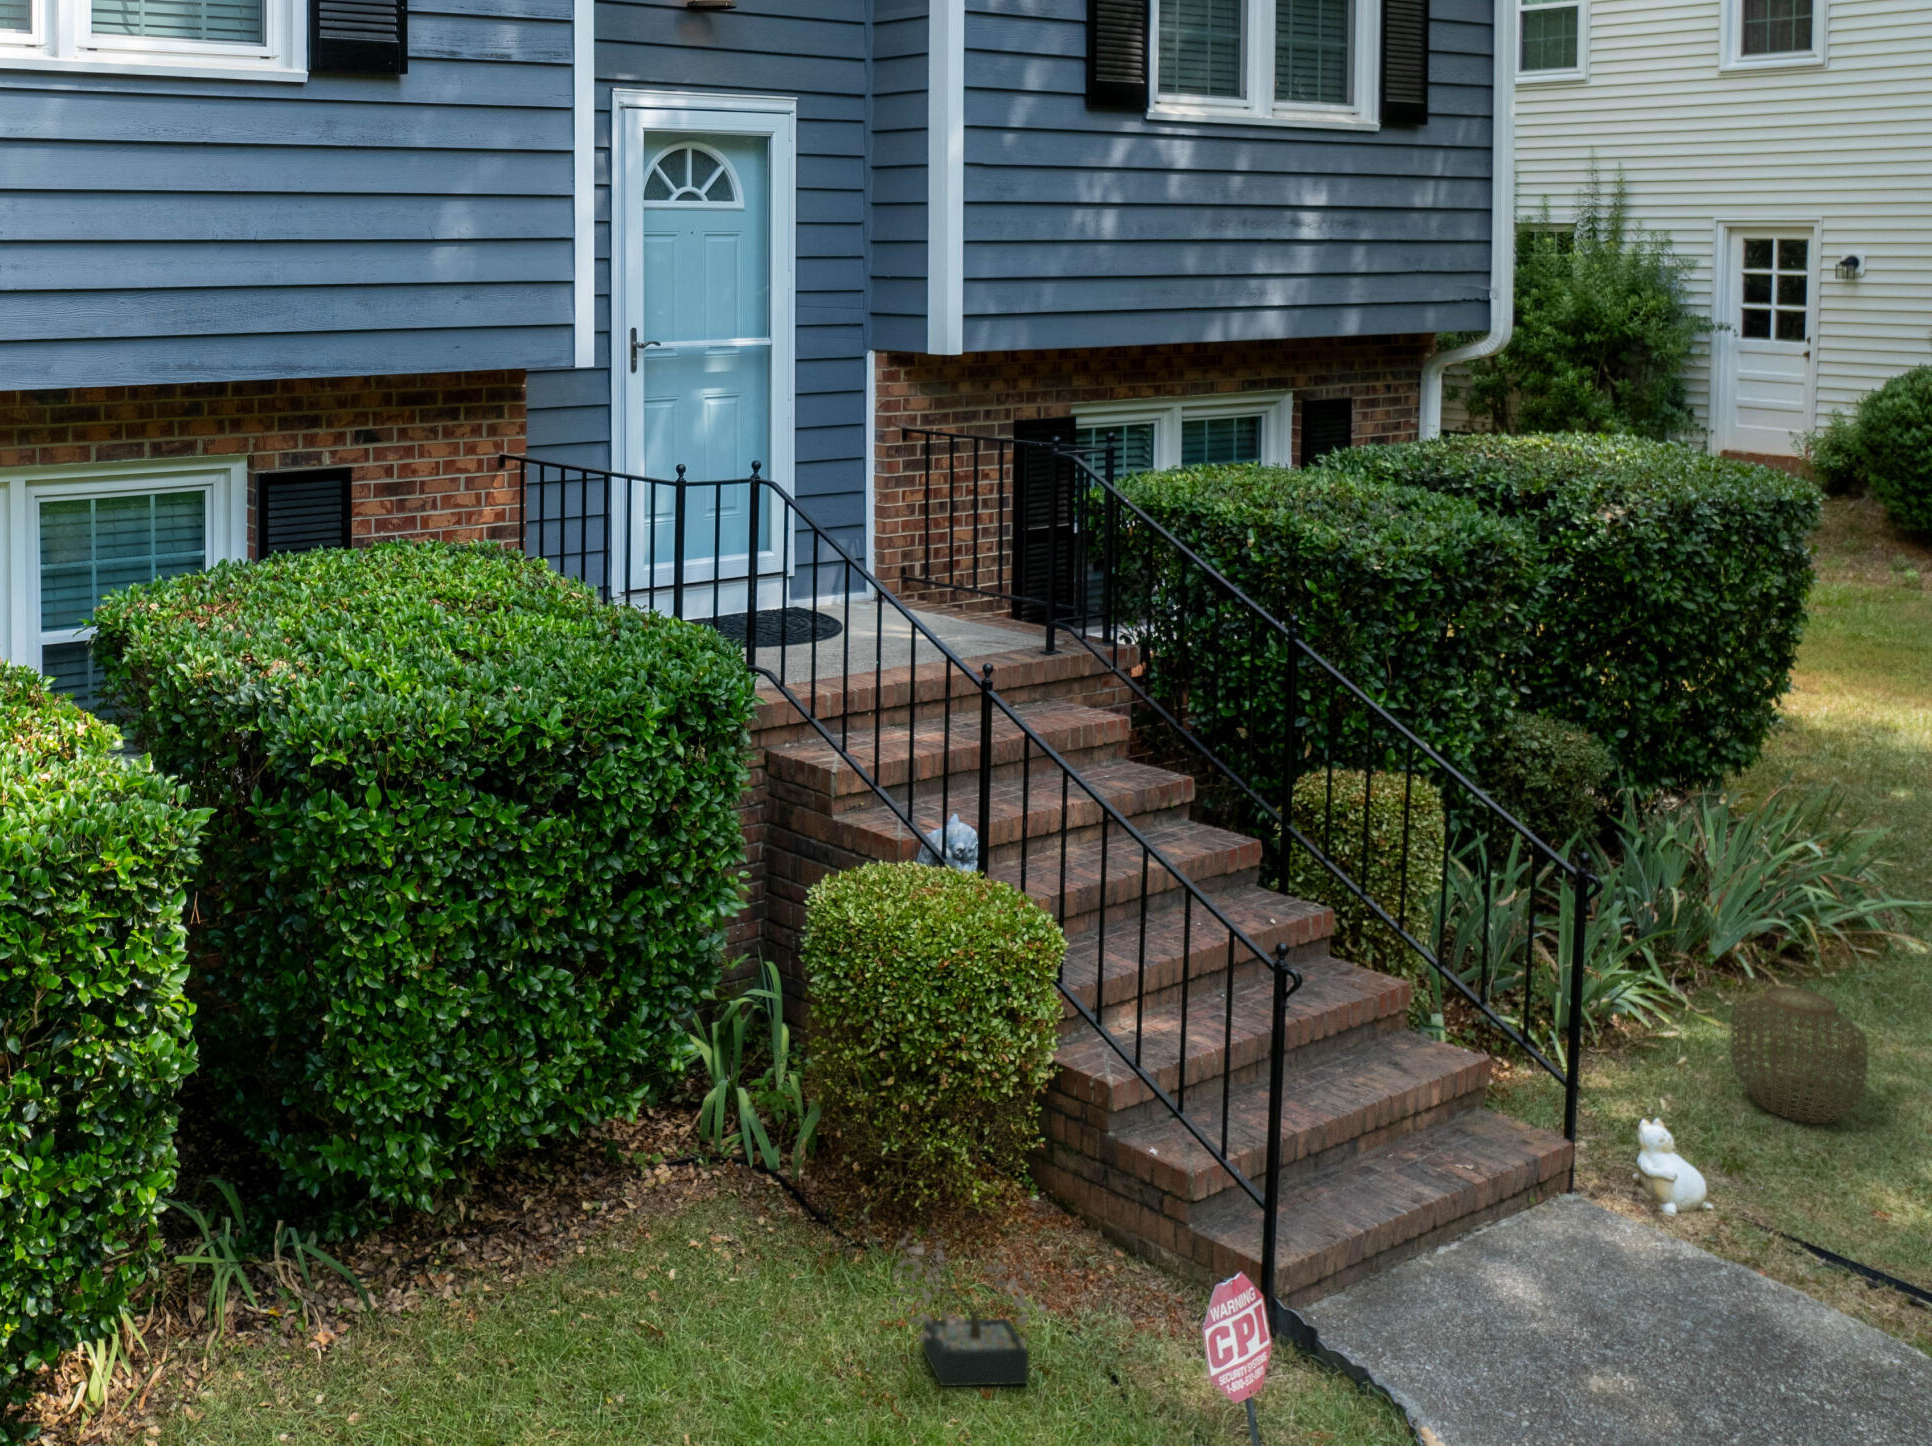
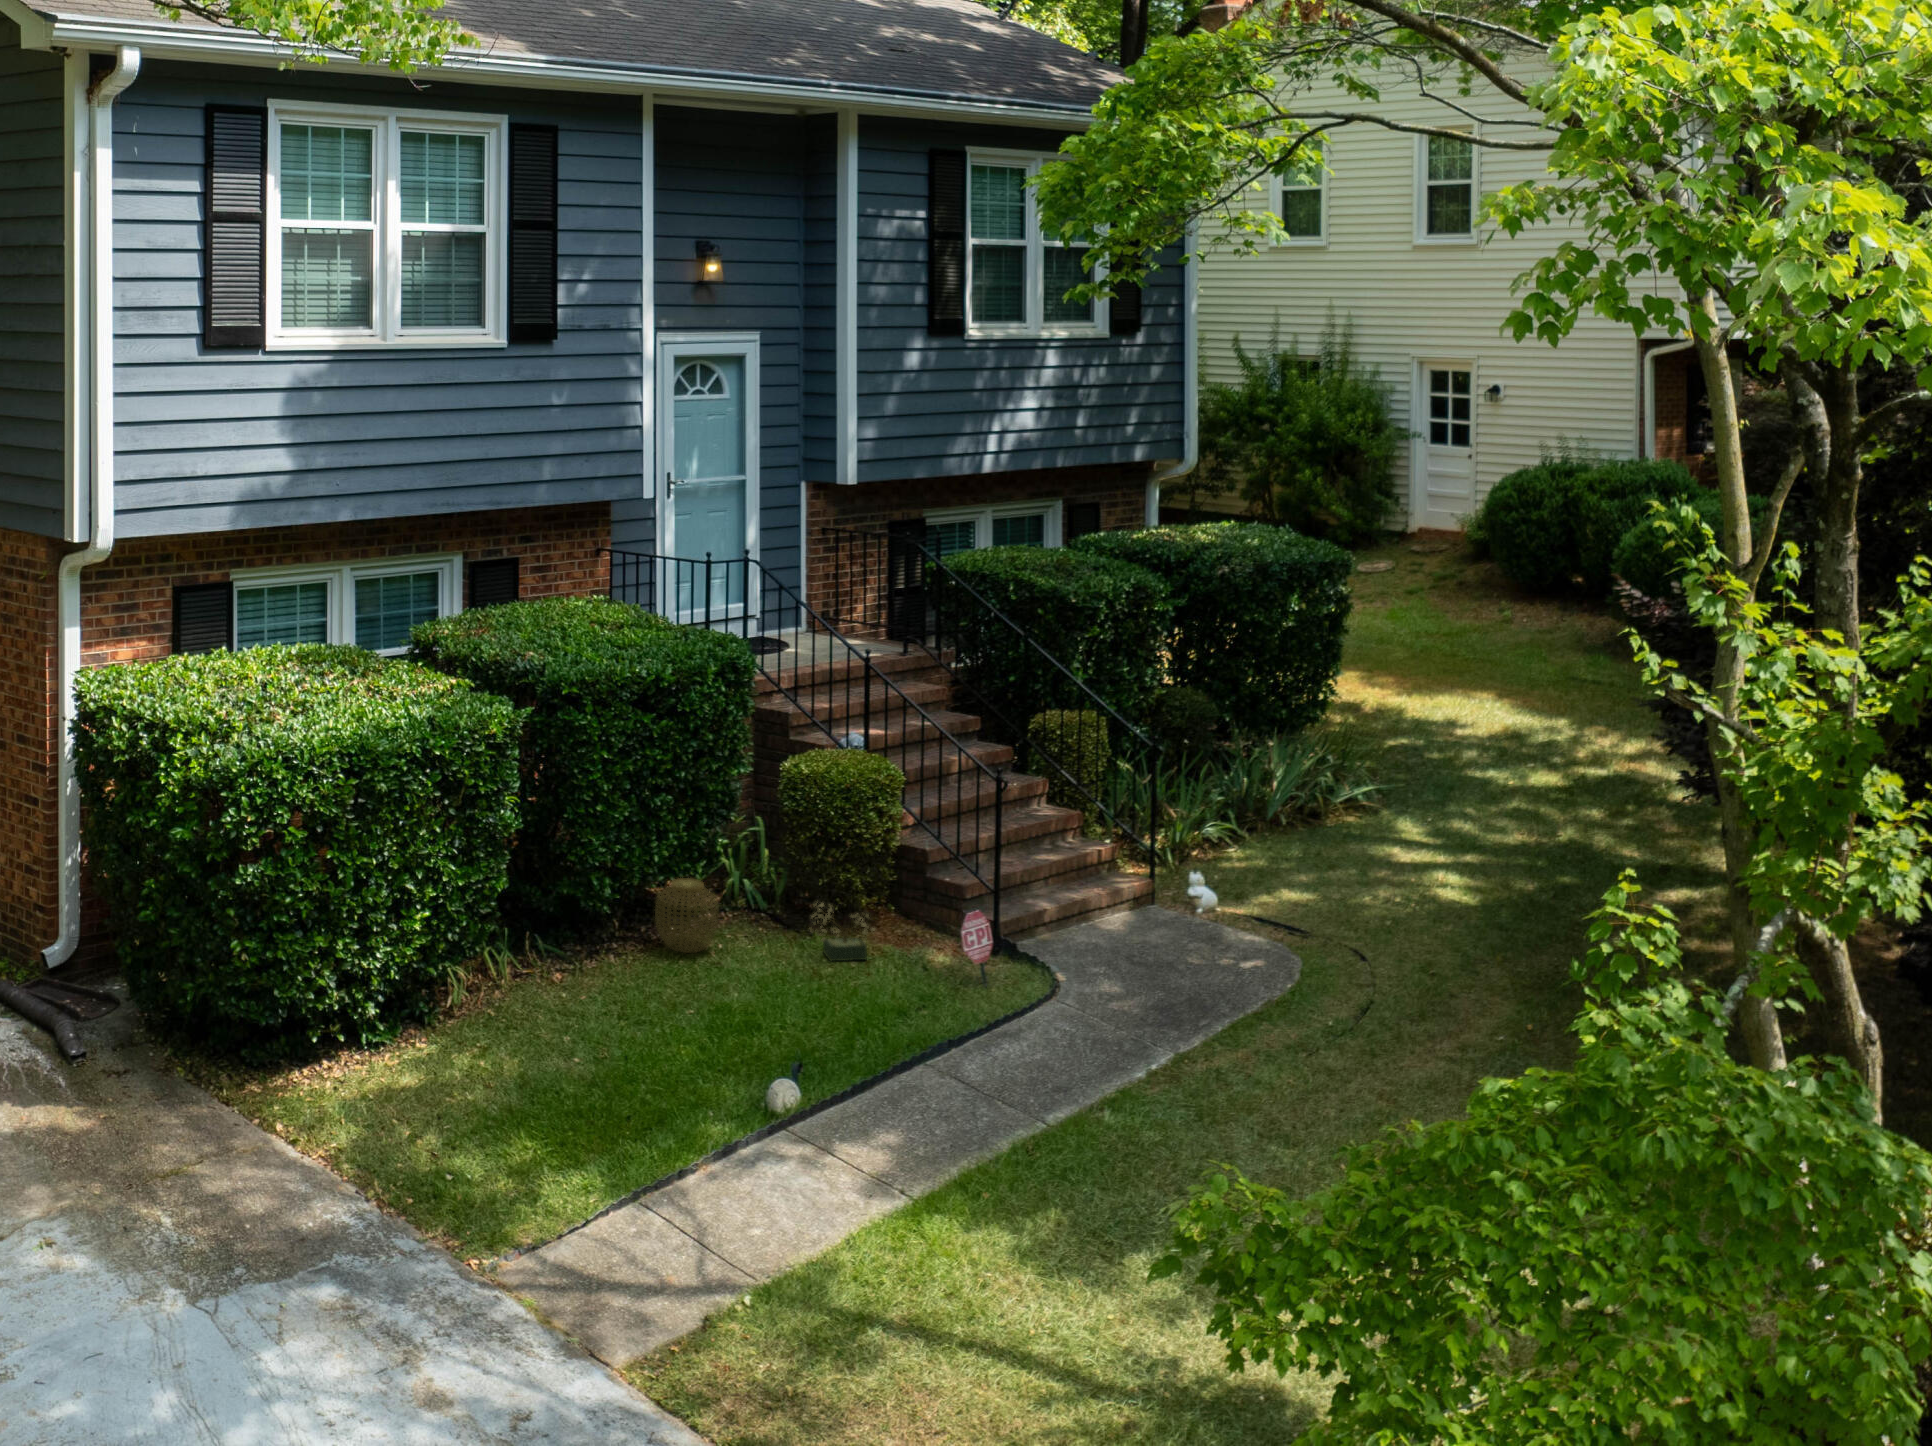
woven basket: present [1730,987,1868,1124] -> present [655,878,718,953]

